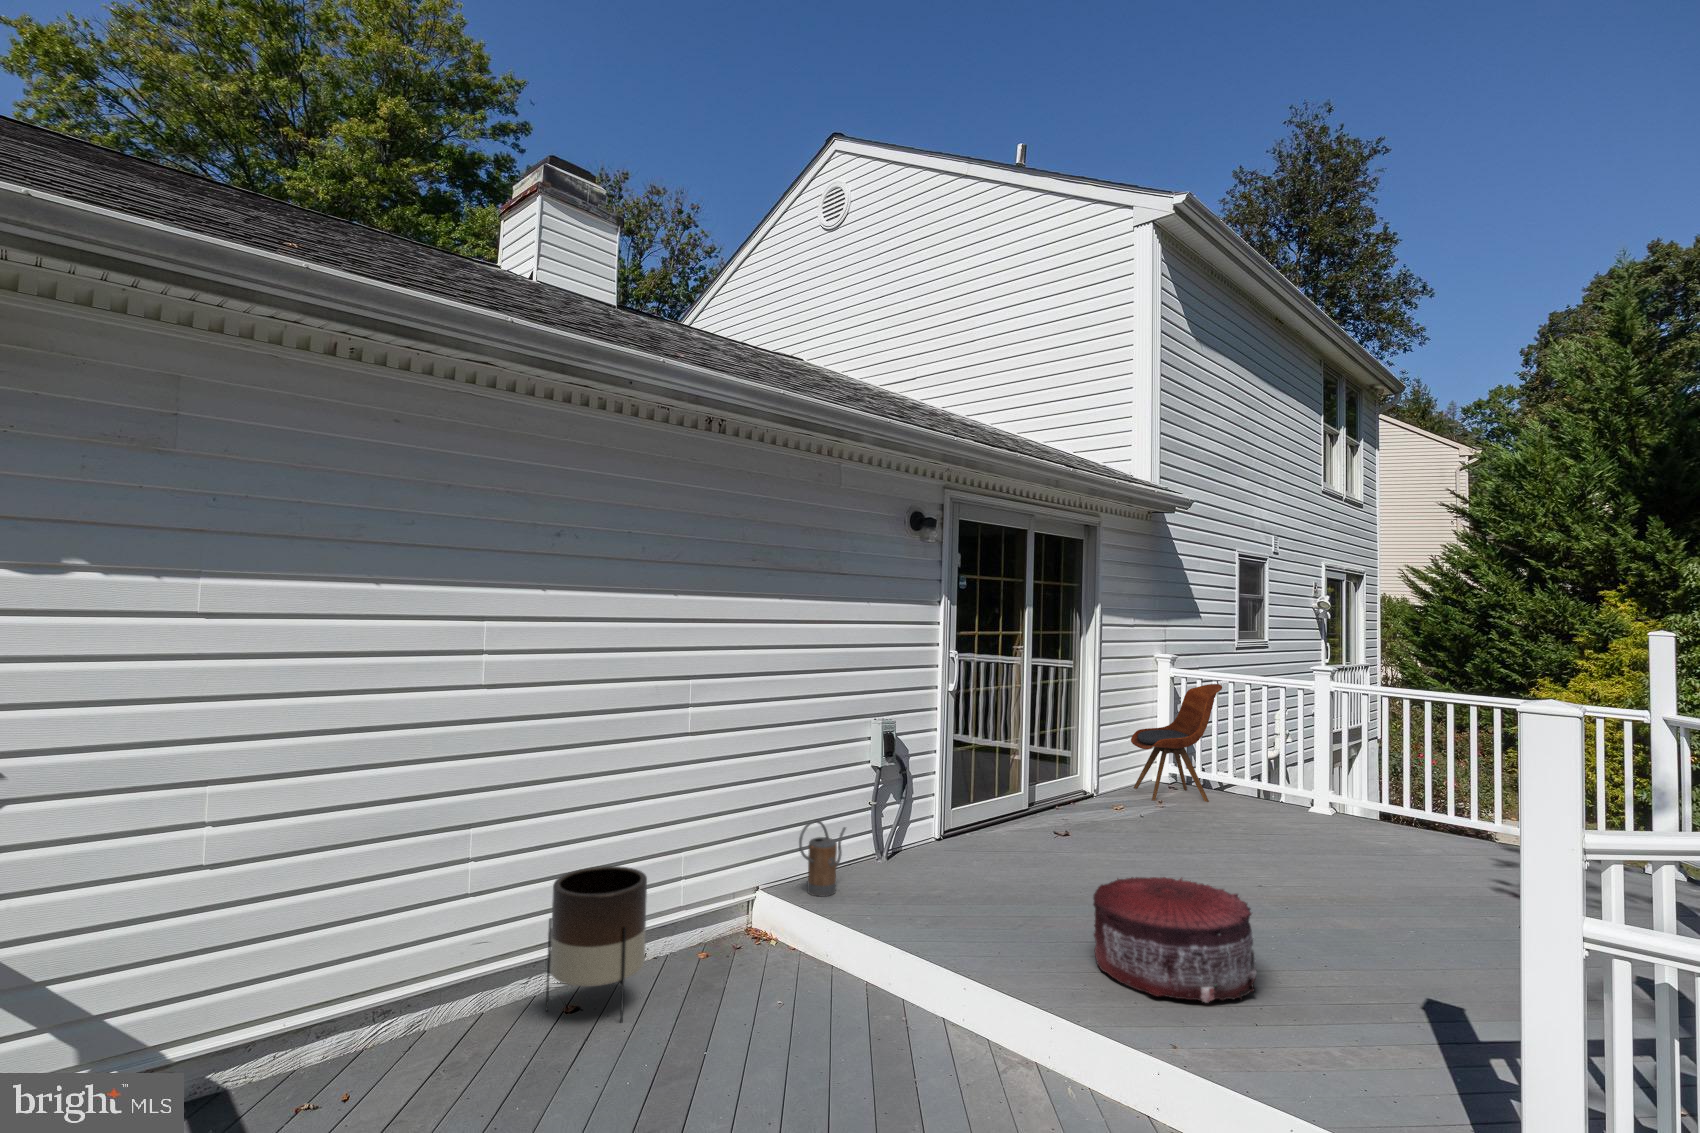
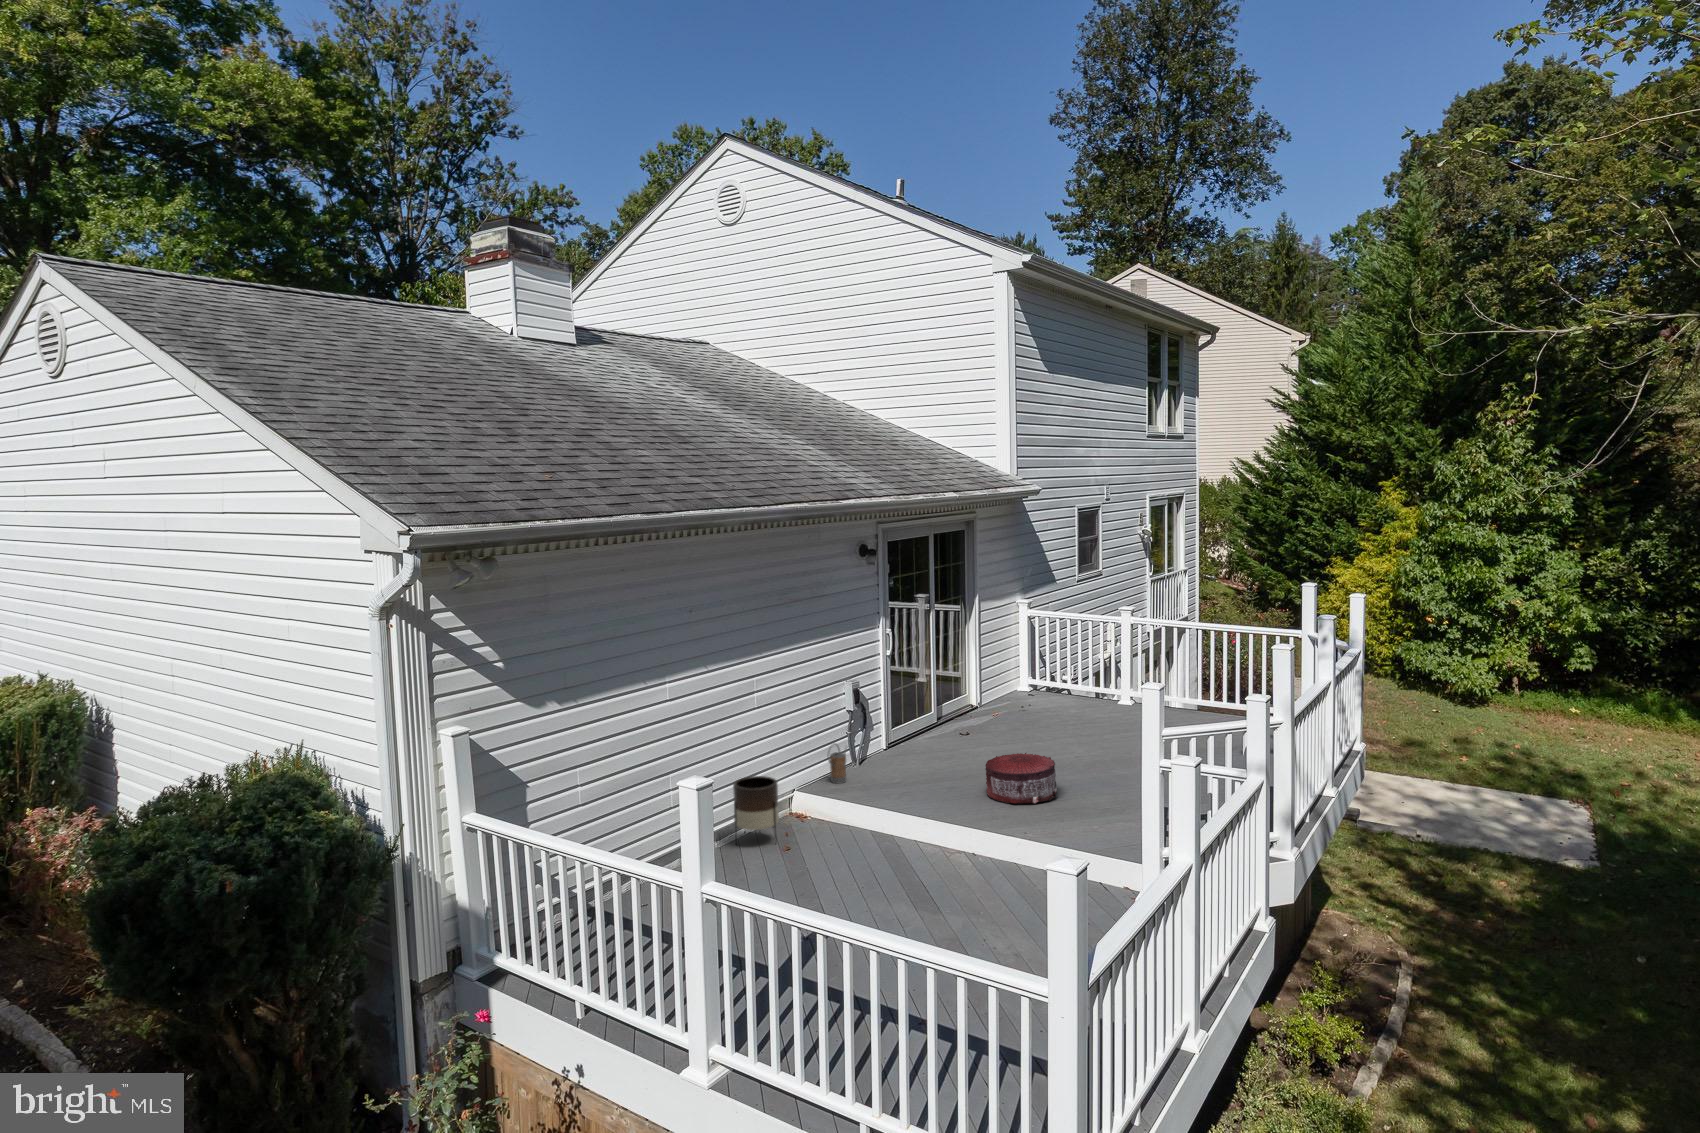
dining chair: present [1131,684,1222,802] -> none [999,624,1058,707]

